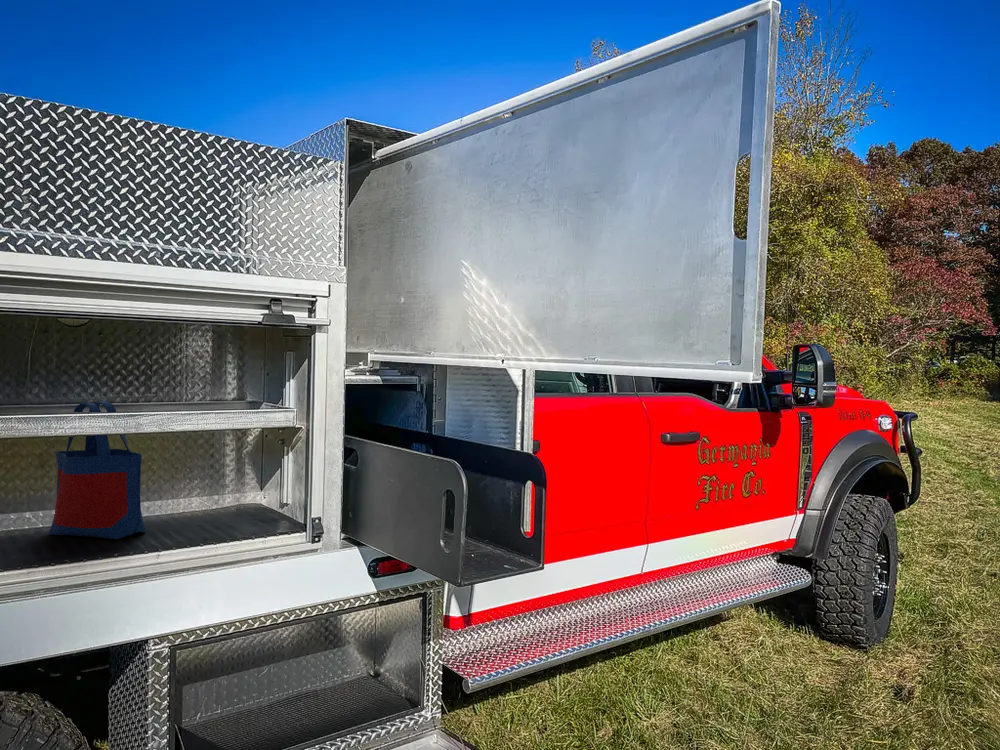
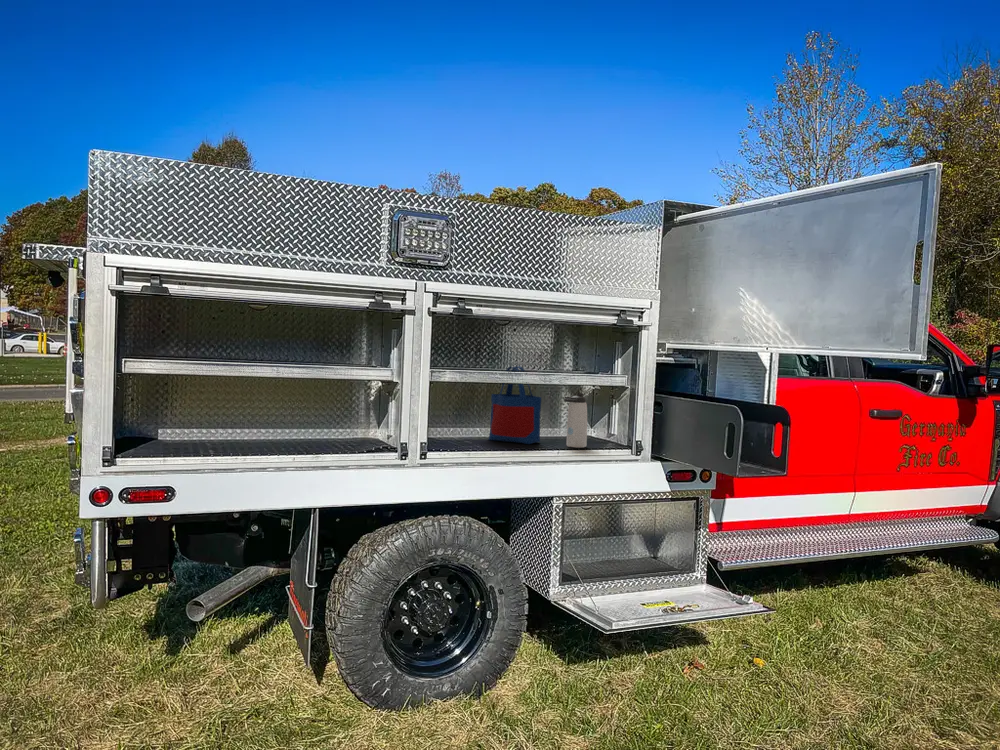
thermos bottle: none [179,443,225,539] -> present [564,393,587,448]

